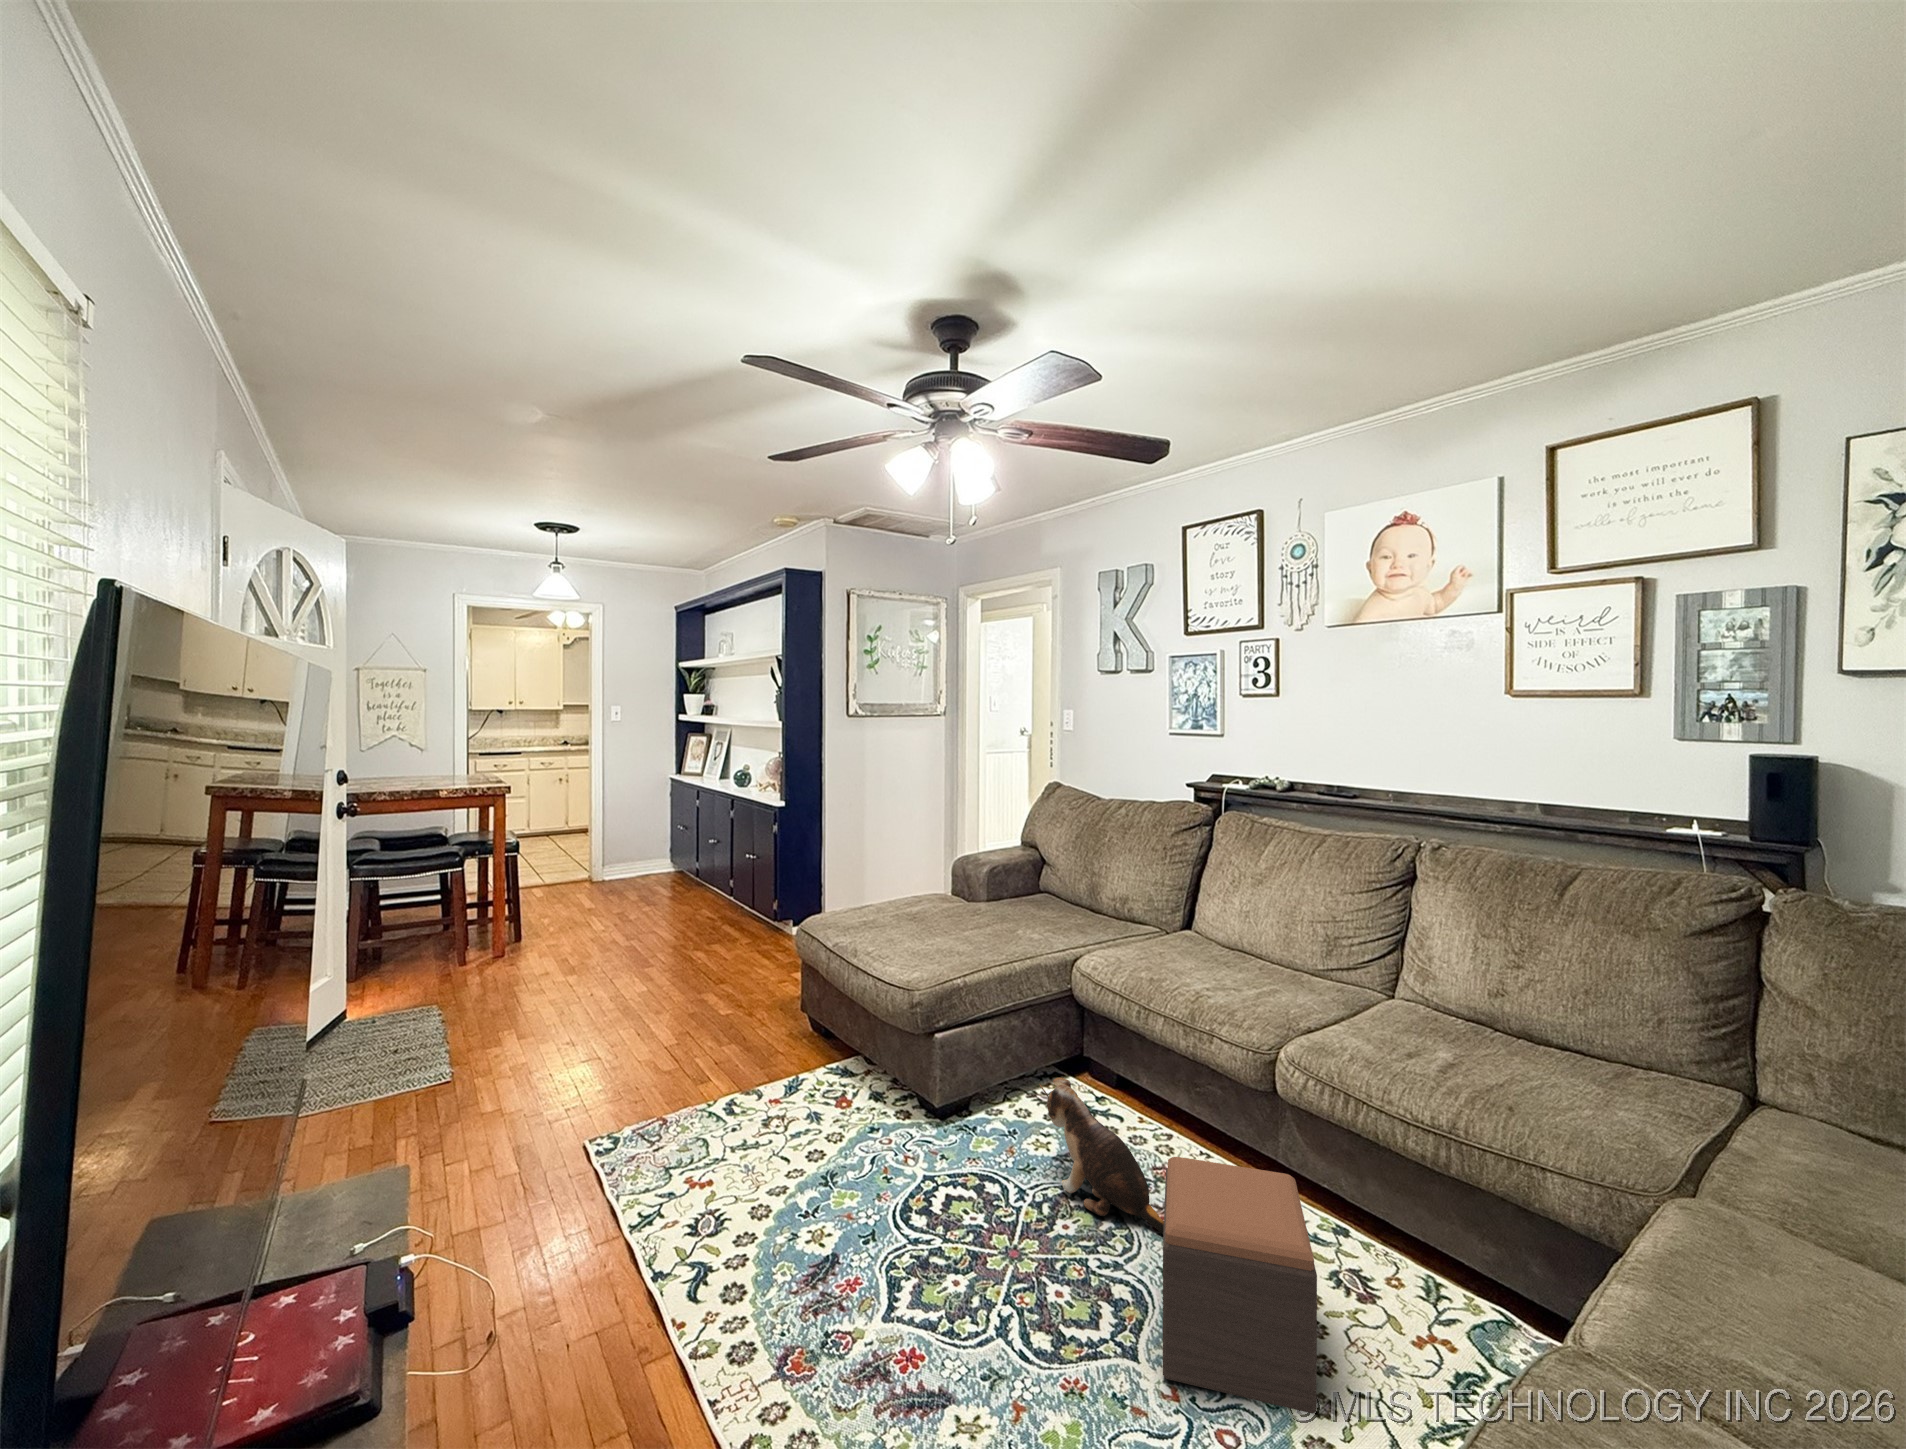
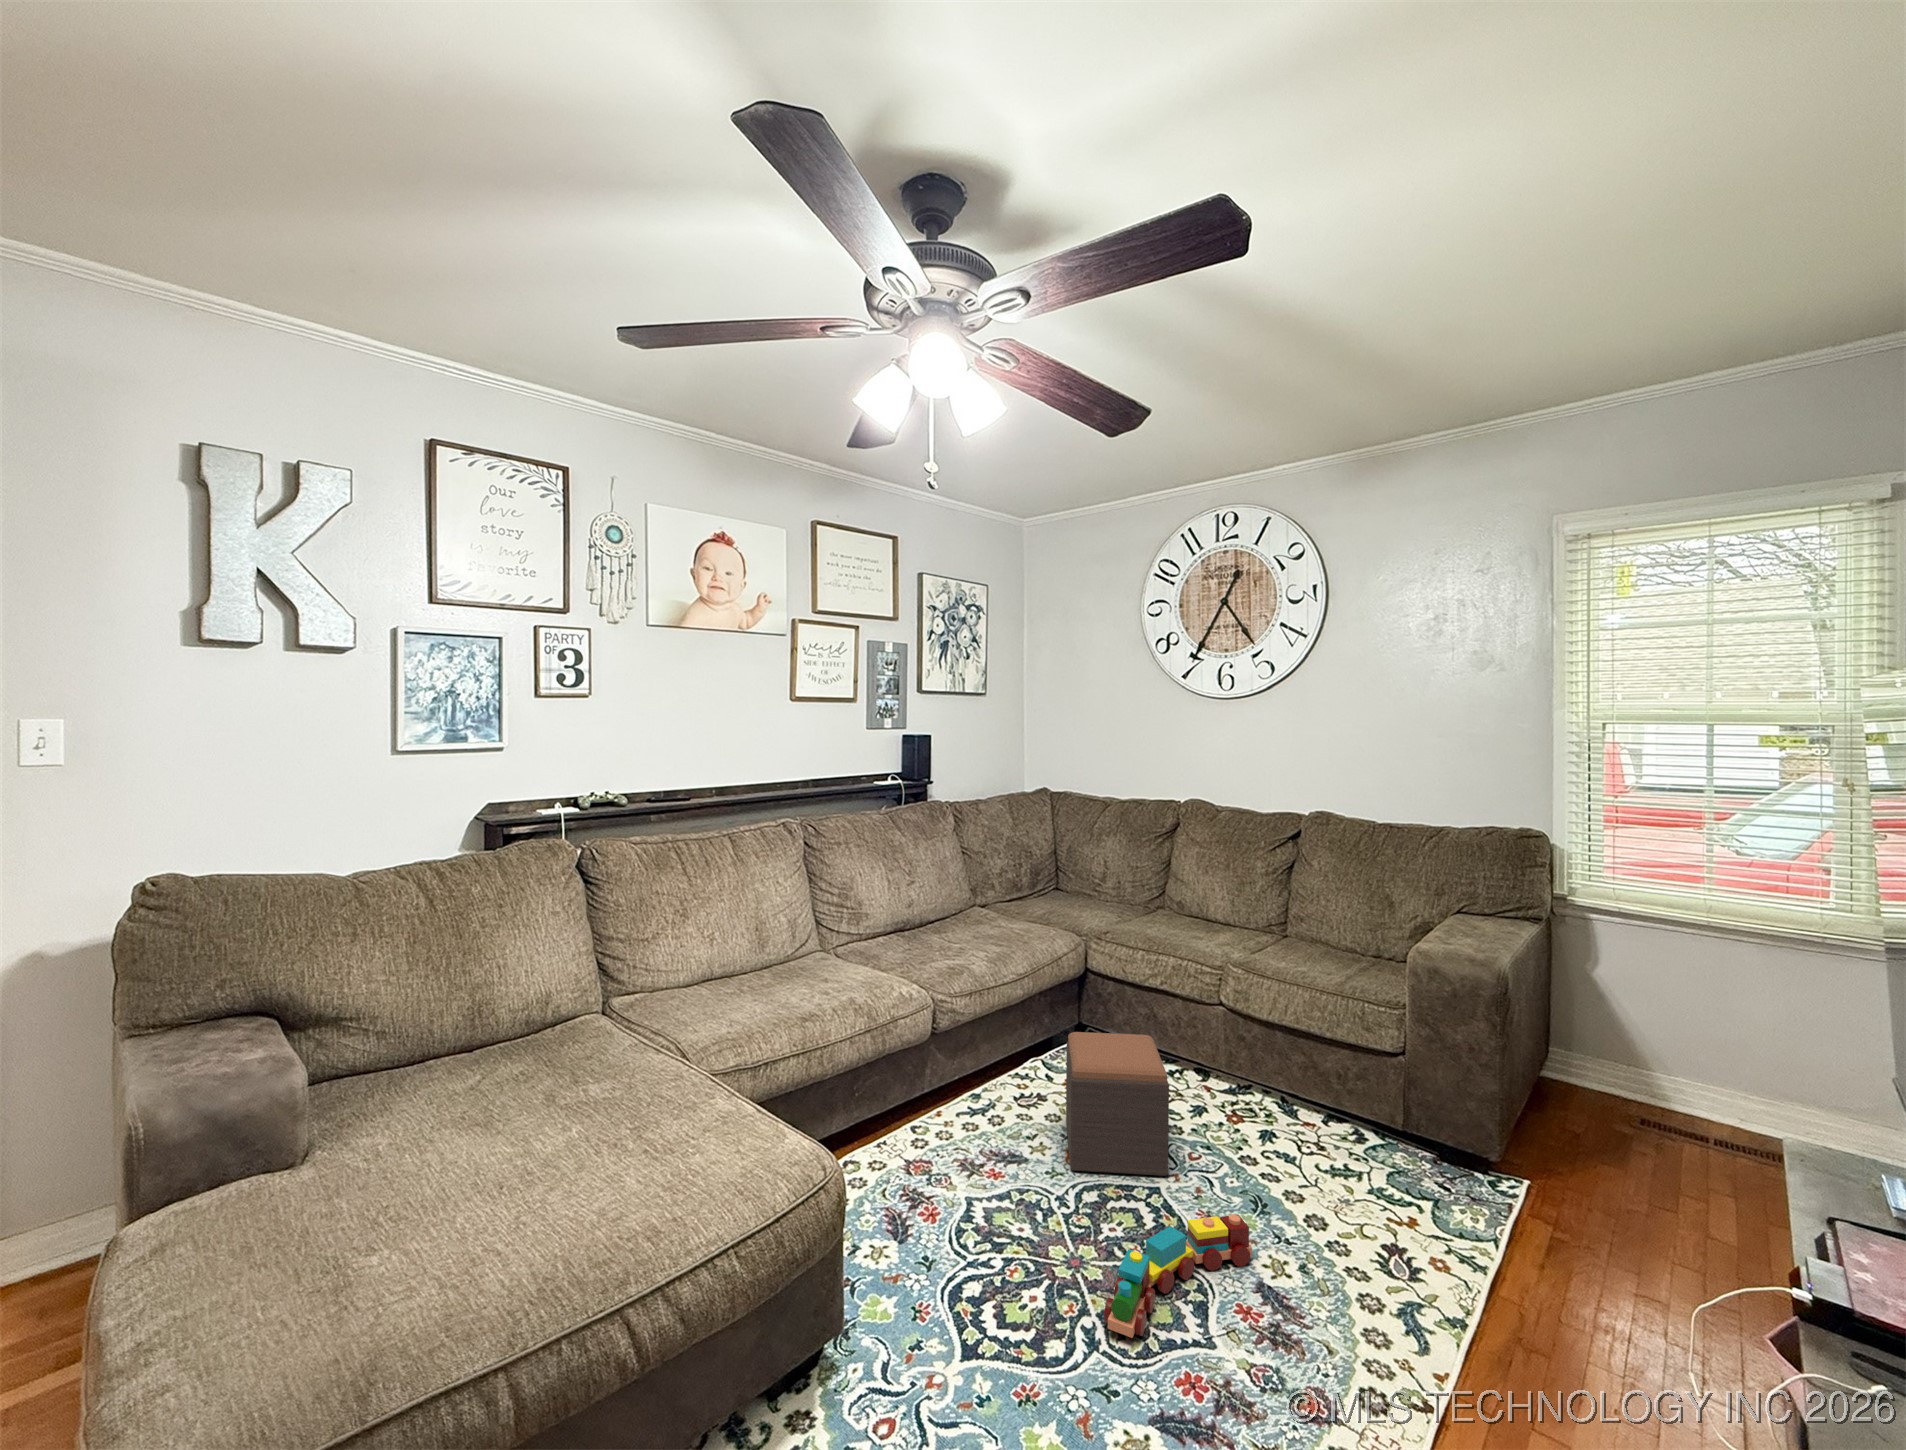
plush toy: present [1039,1078,1164,1234] -> none [912,1128,1020,1225]
toy train: none [903,1217,1021,1400] -> present [1104,1214,1252,1338]

